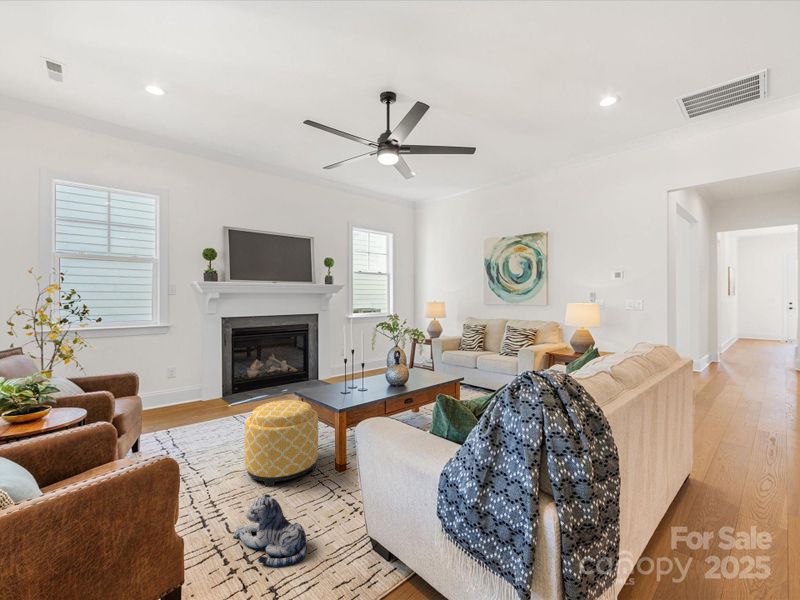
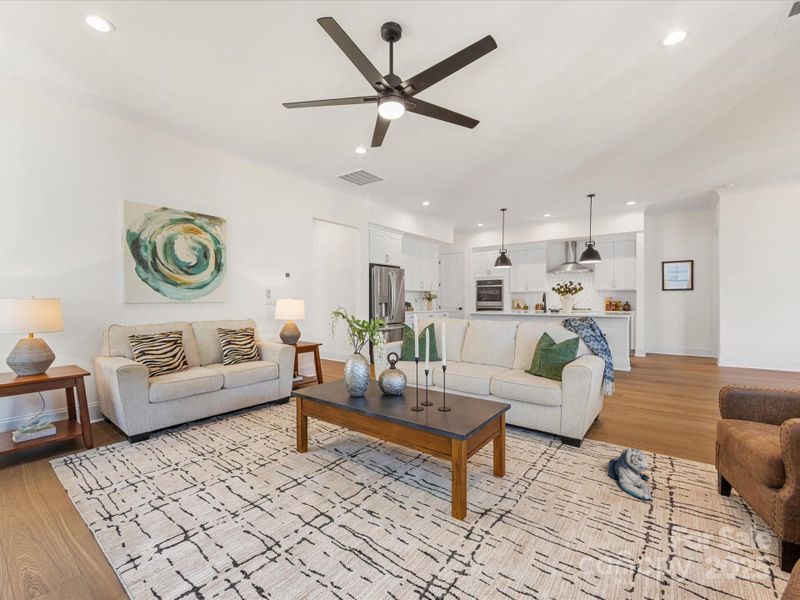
ottoman: present [244,400,318,486] -> none [490,422,588,544]

